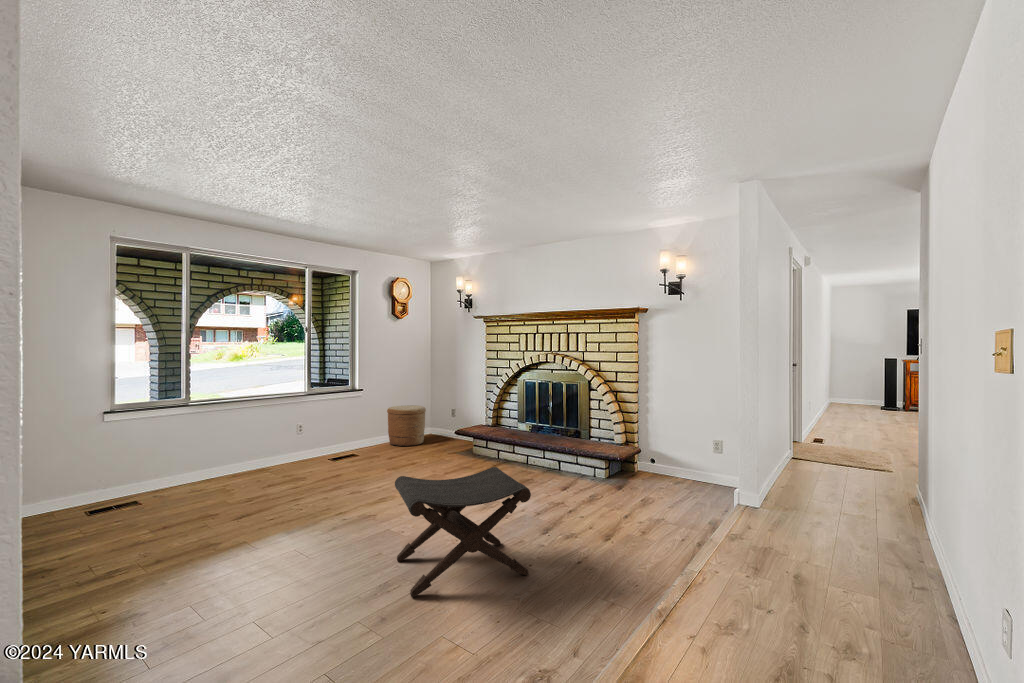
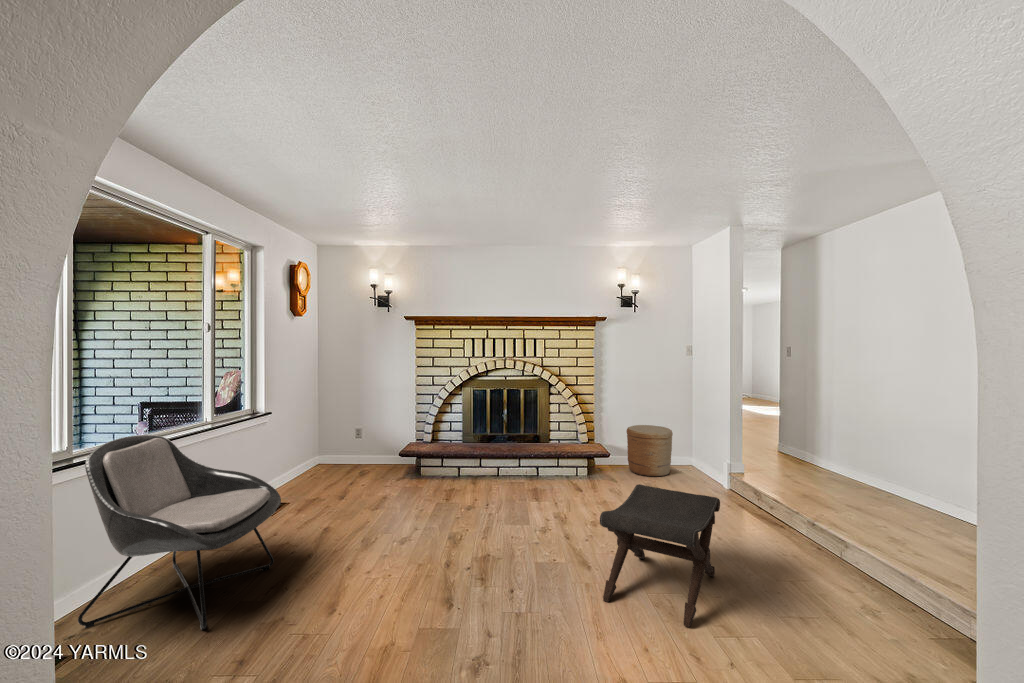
lounge chair: none [159,386,281,506] -> present [78,435,281,630]
woven basket: present [387,405,426,446] -> present [627,425,673,476]

